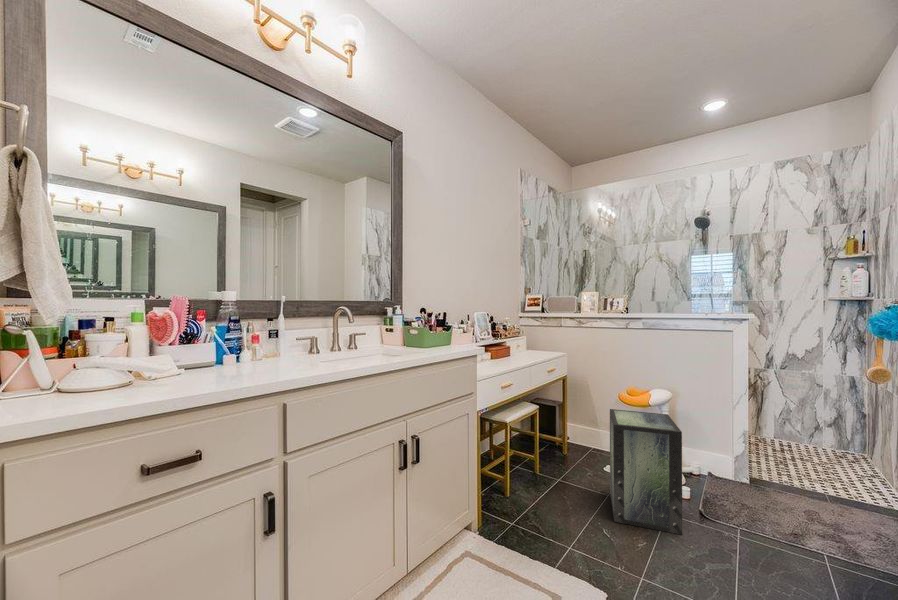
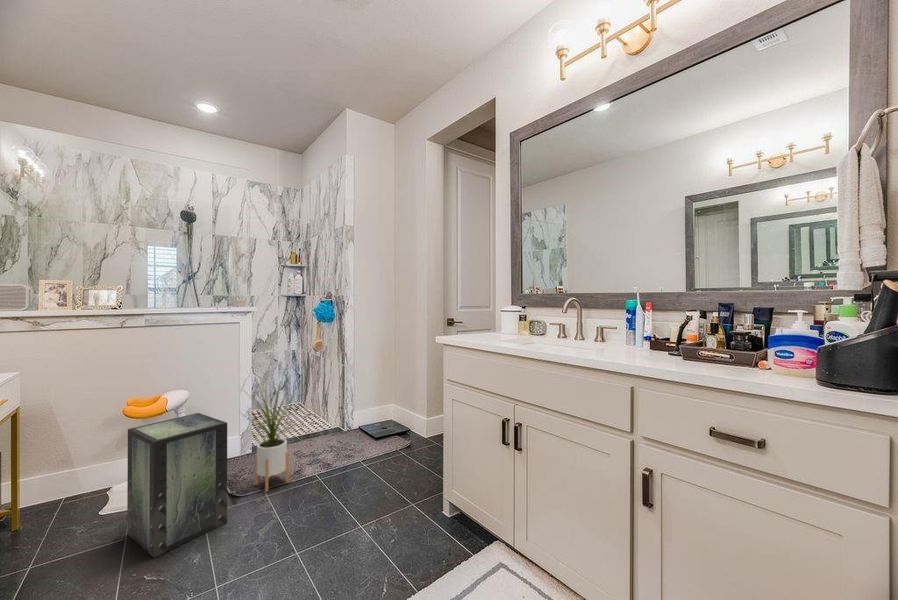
house plant: none [706,395,800,541] -> present [250,381,292,492]

